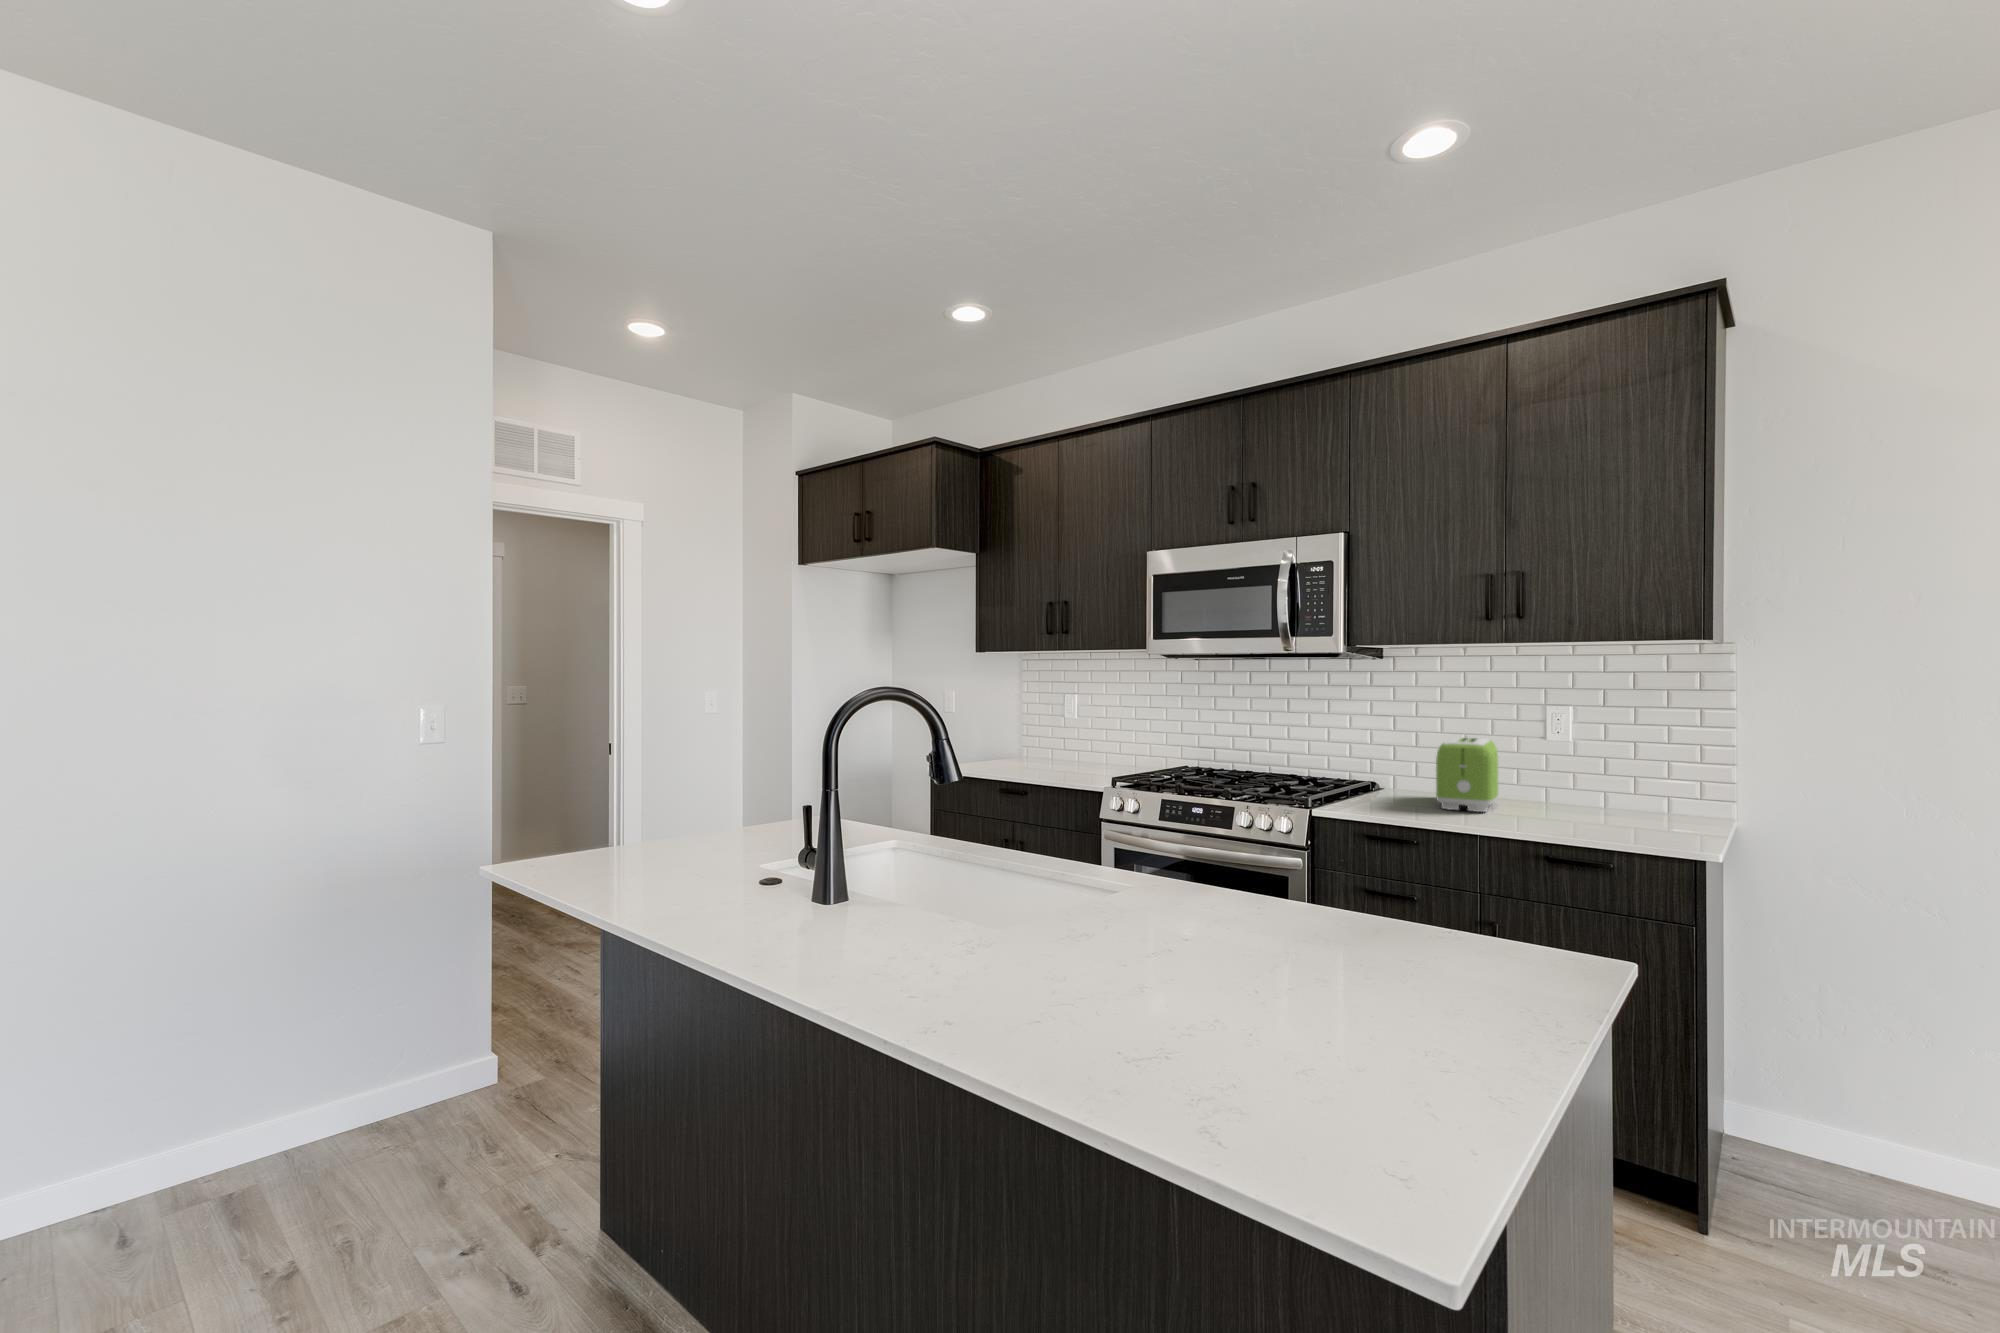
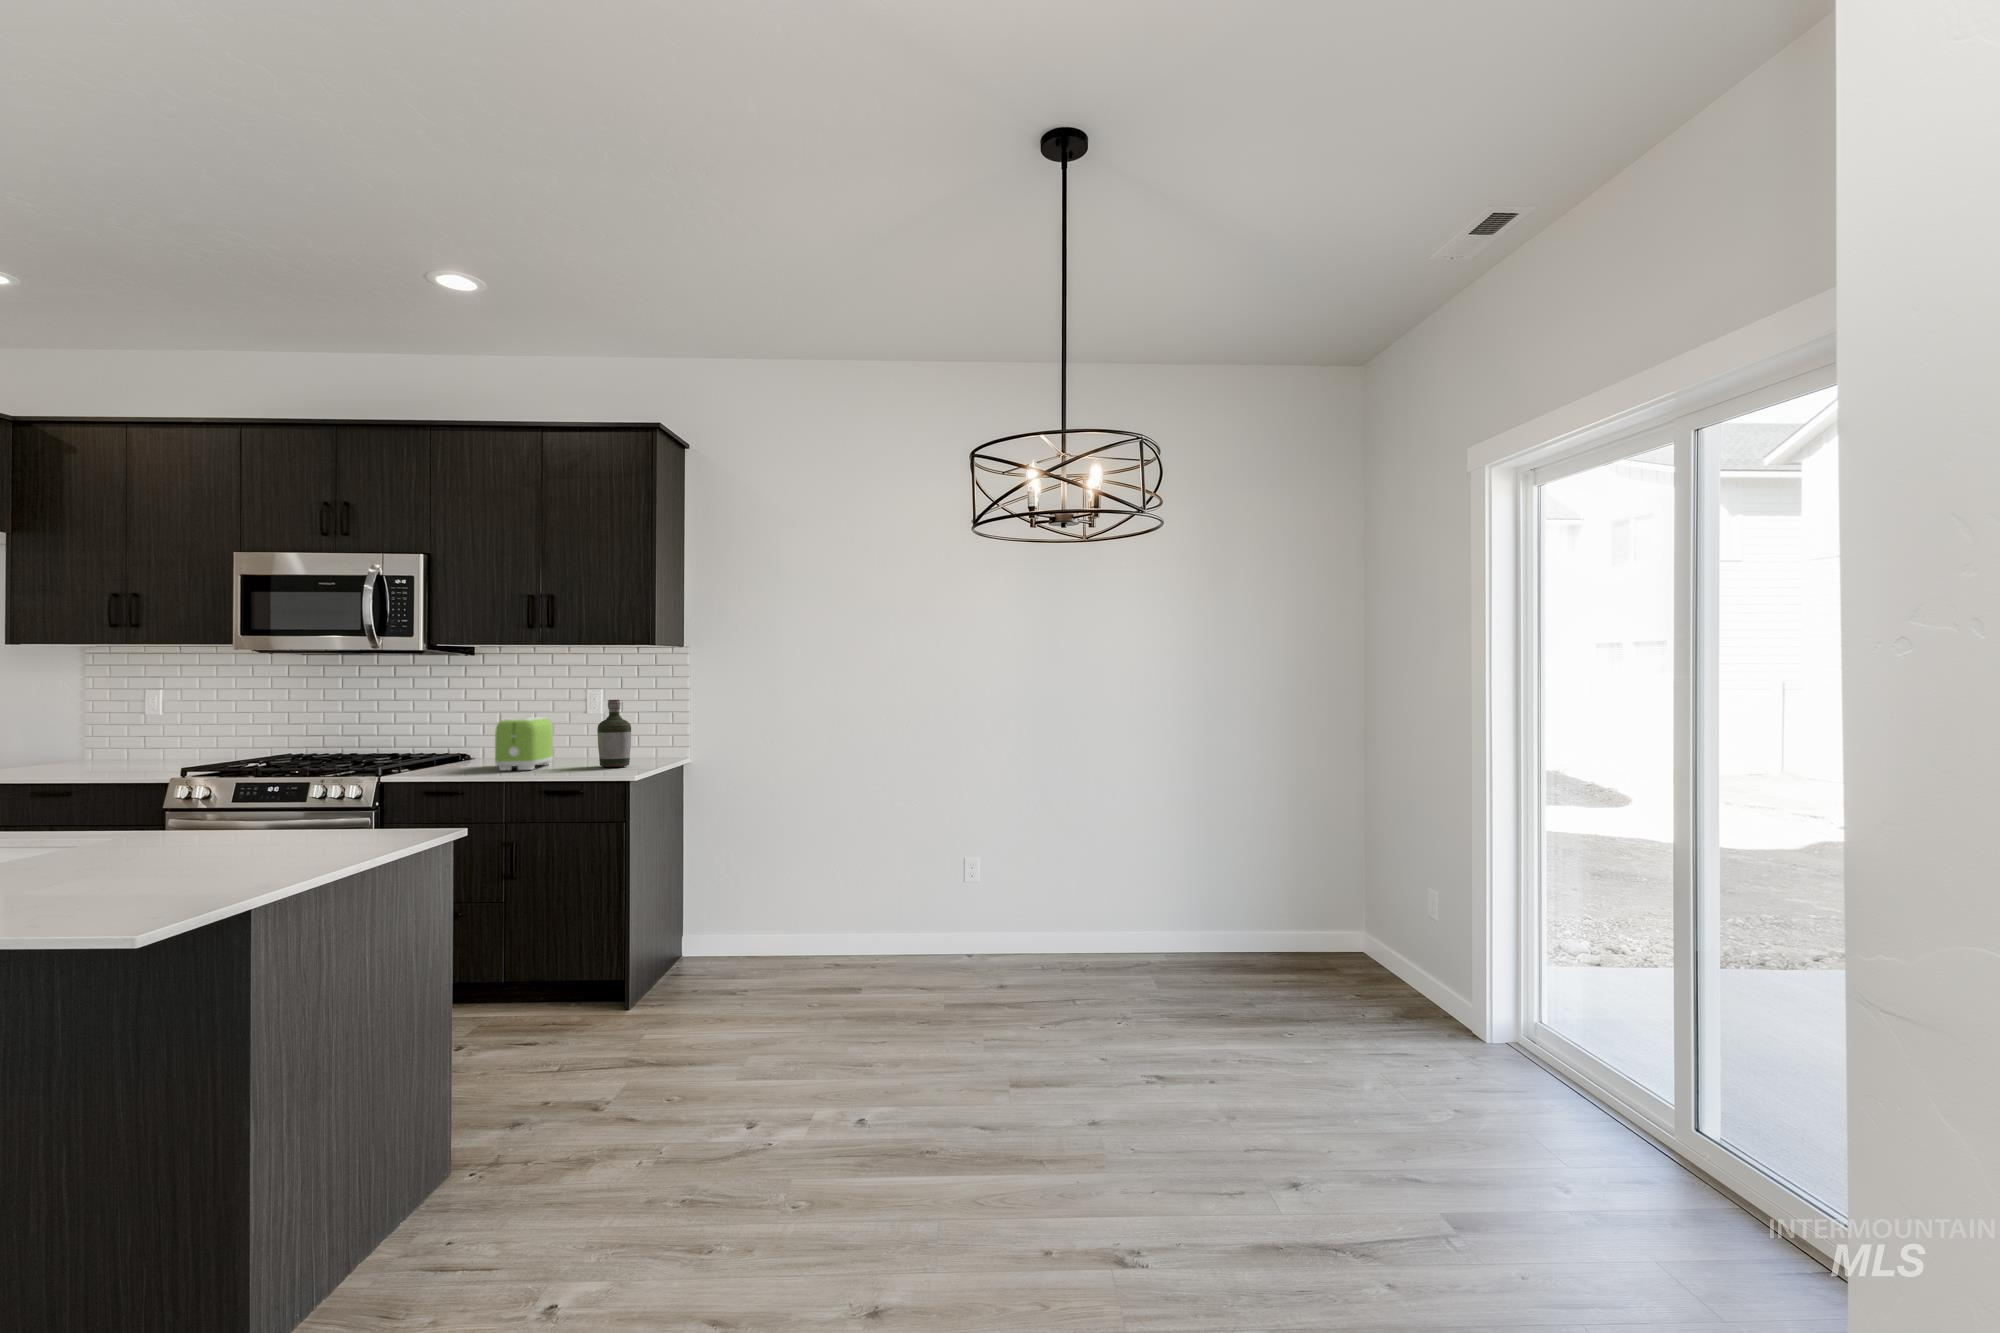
bottle: none [1573,720,1628,818] -> present [597,700,631,767]

